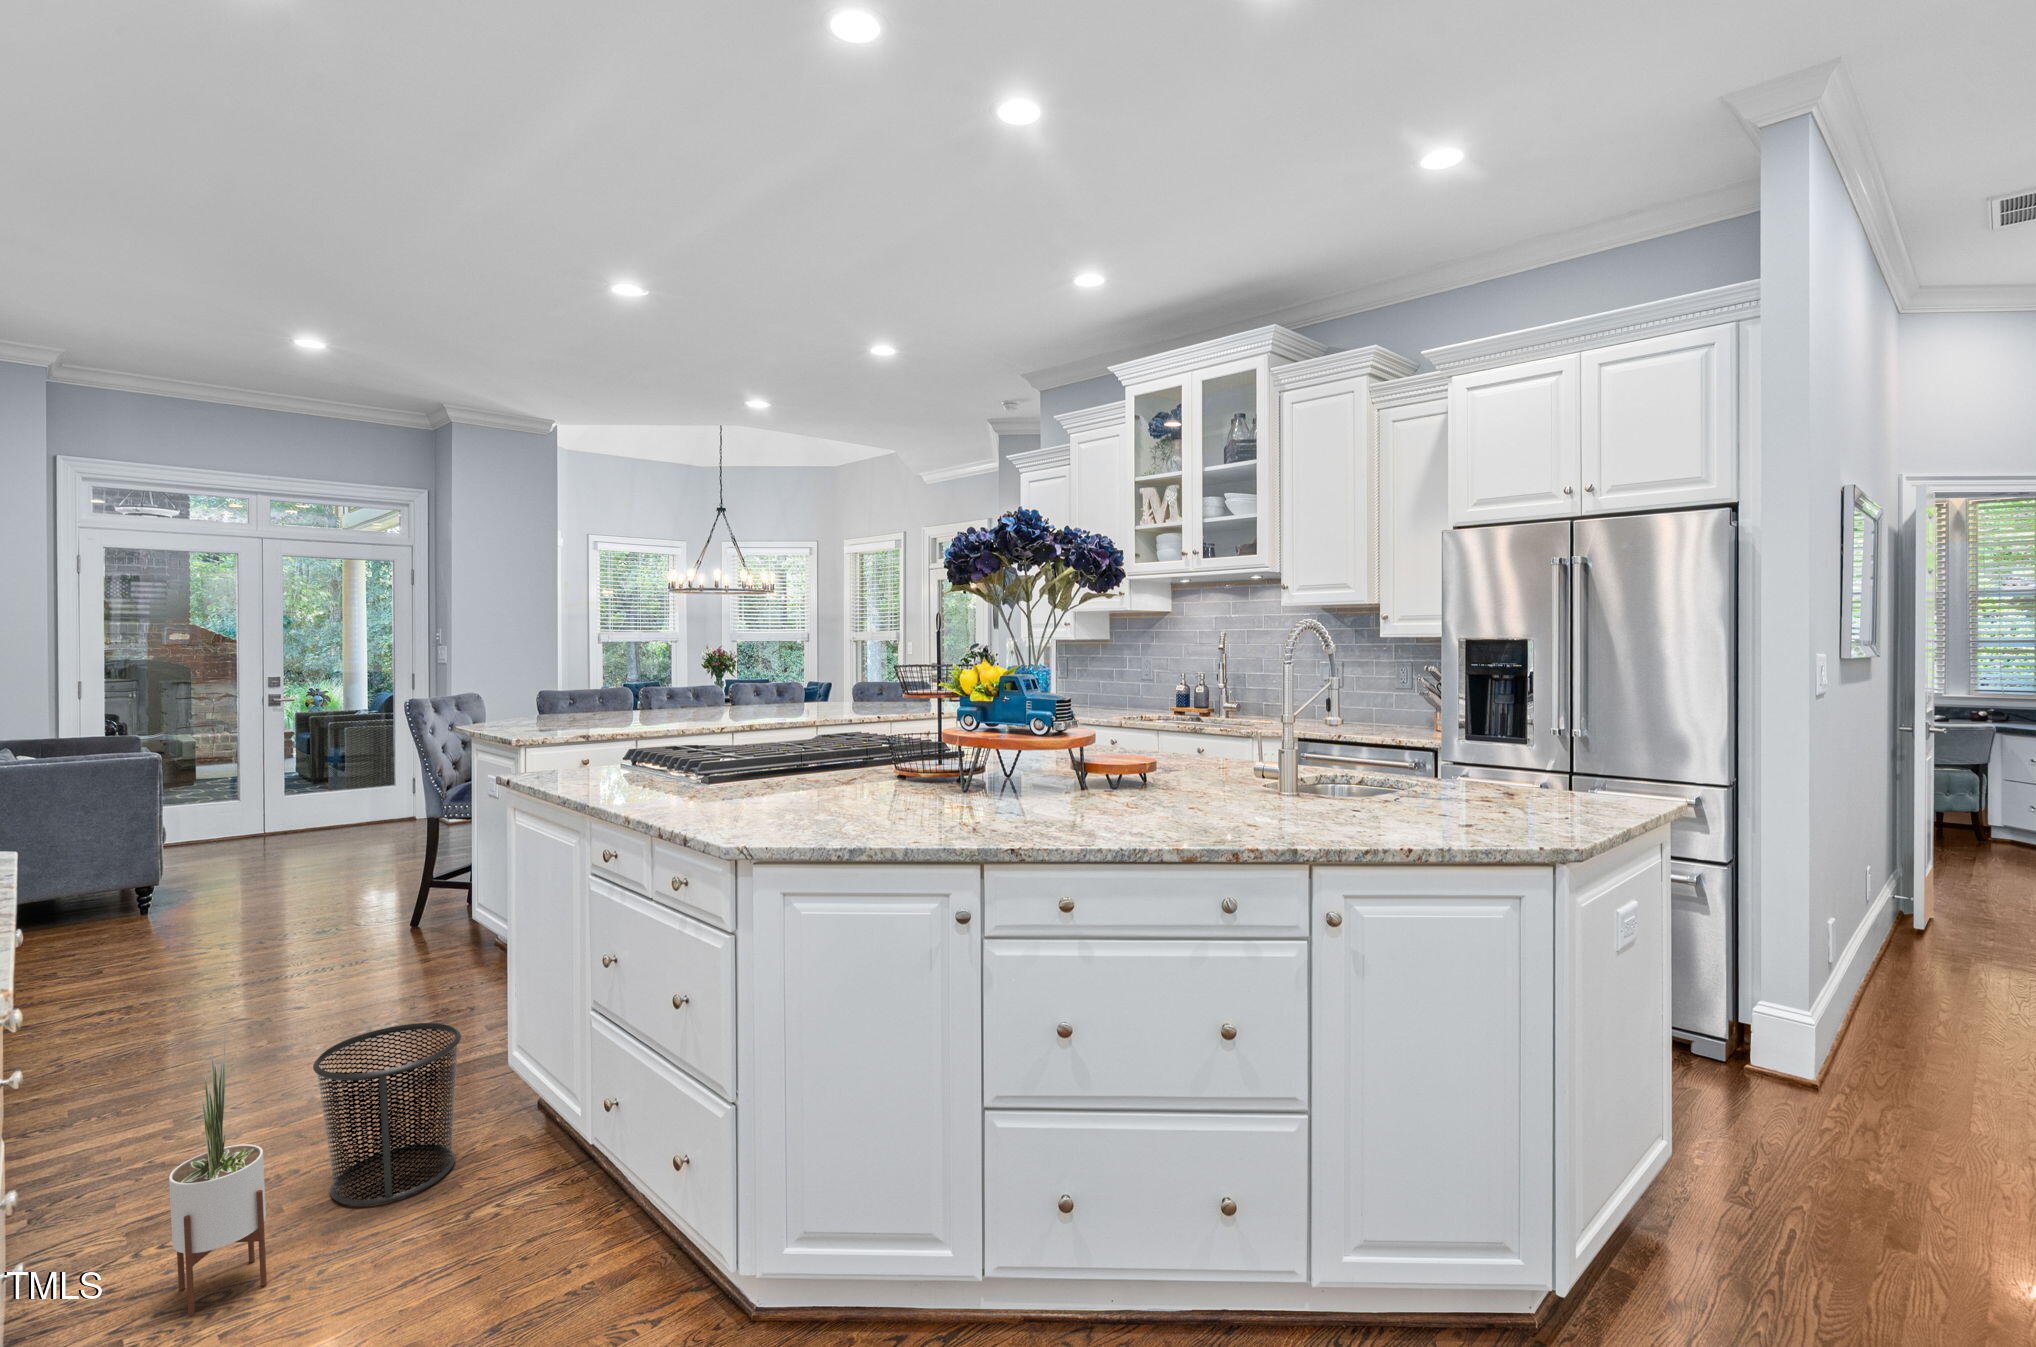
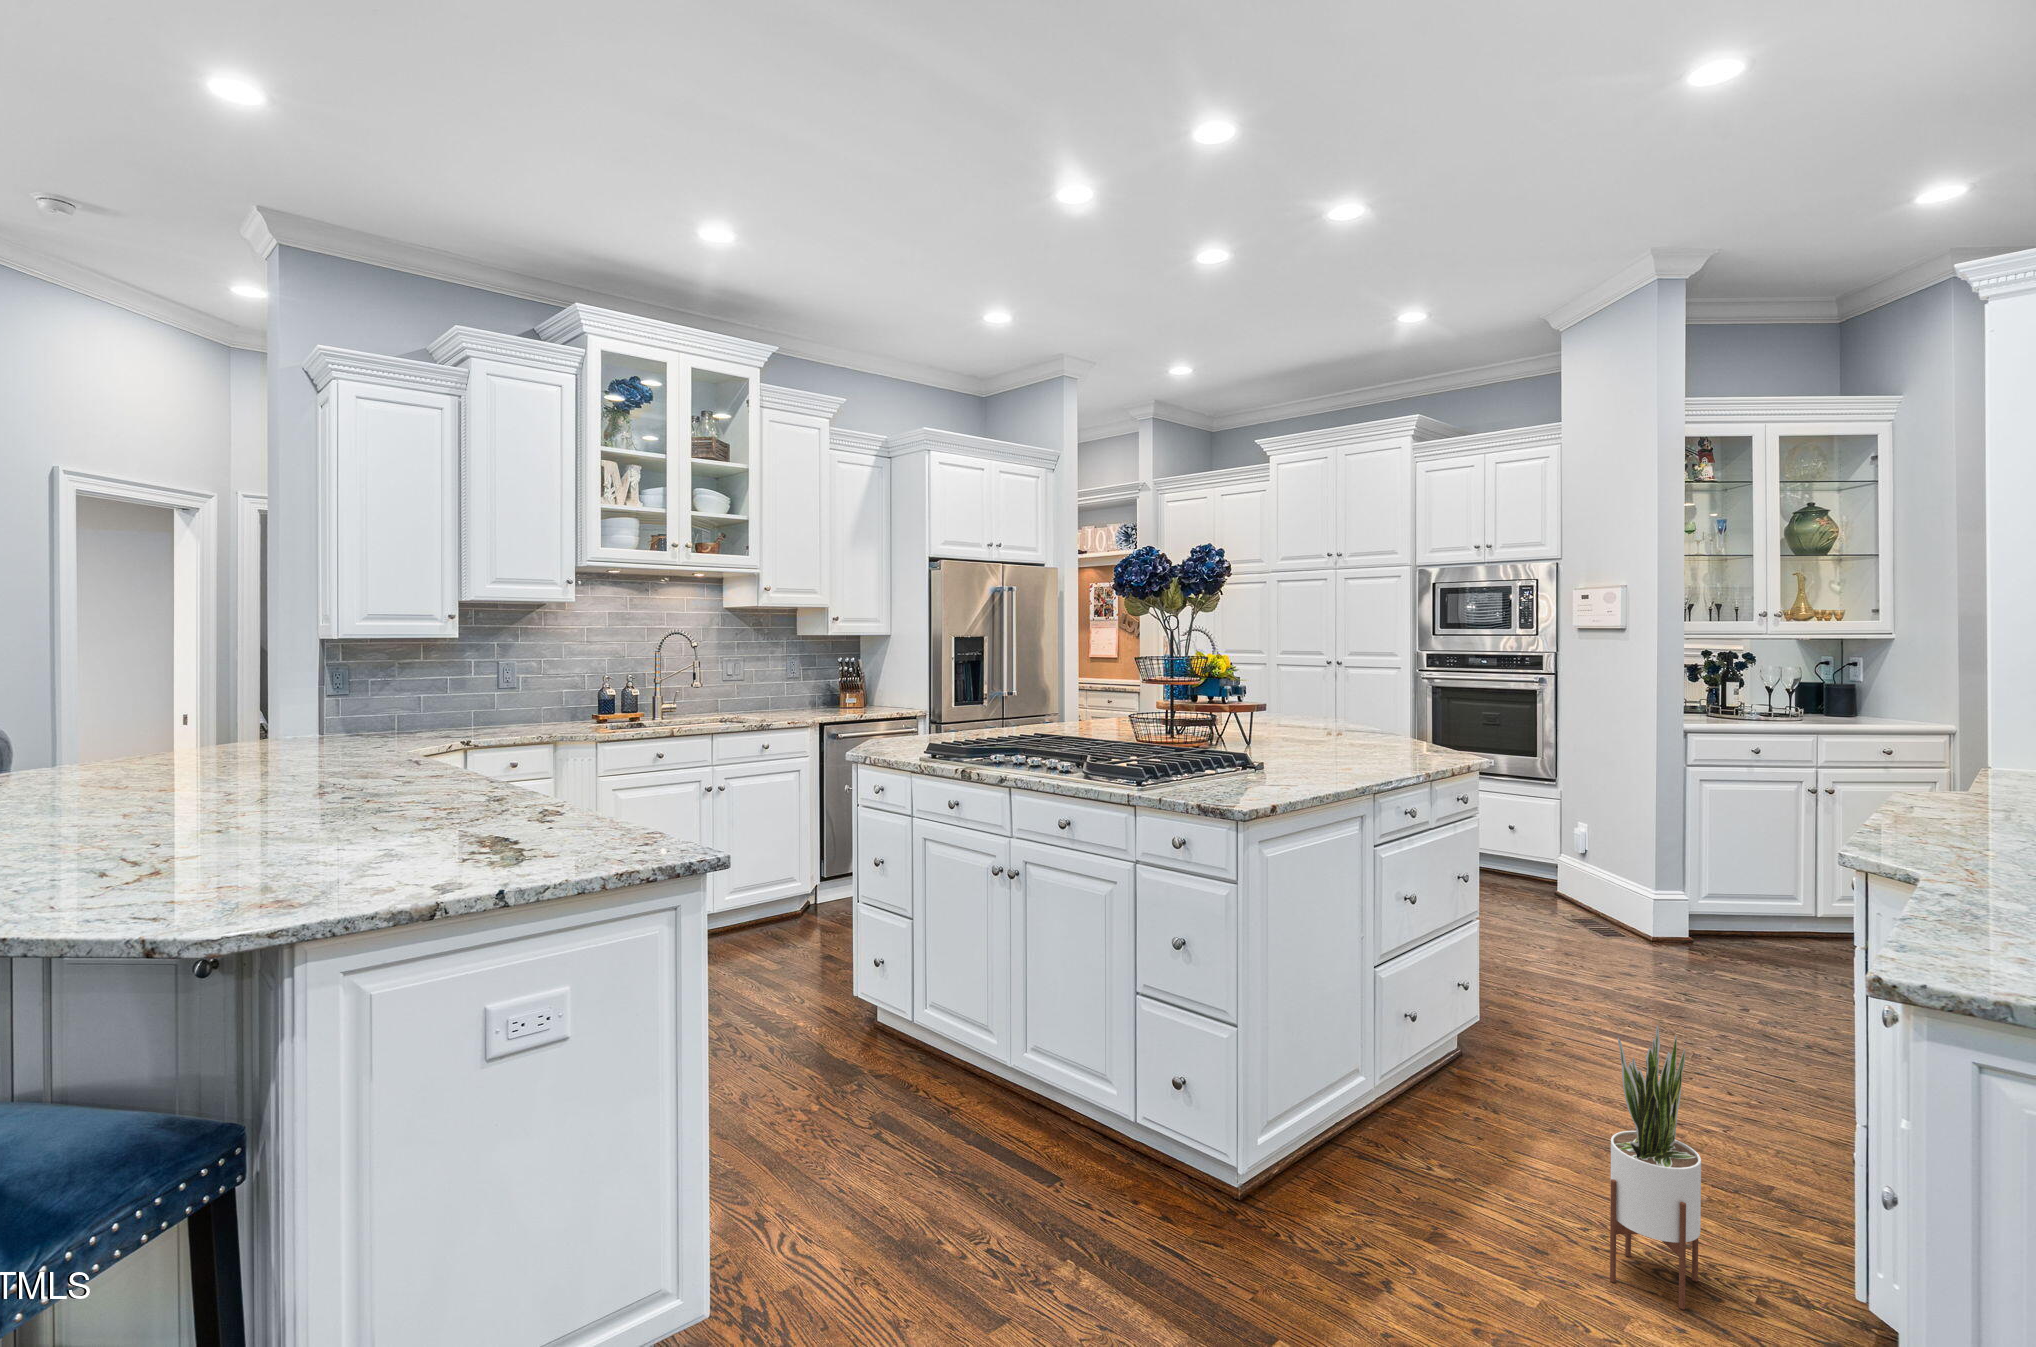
waste bin: present [313,1023,461,1206] -> none [1352,1060,1512,1283]

